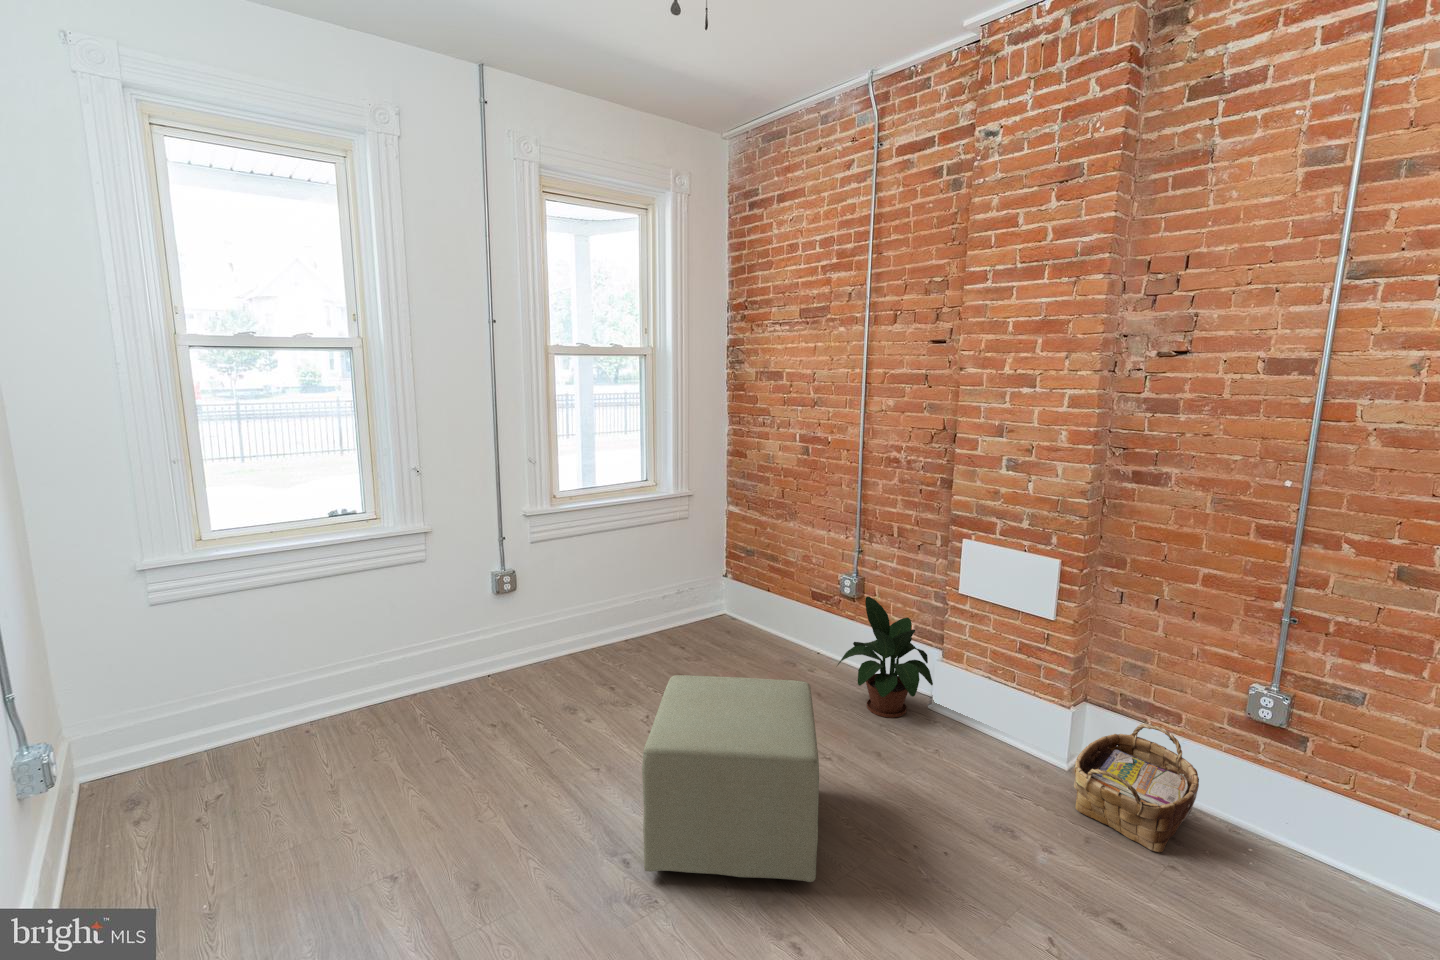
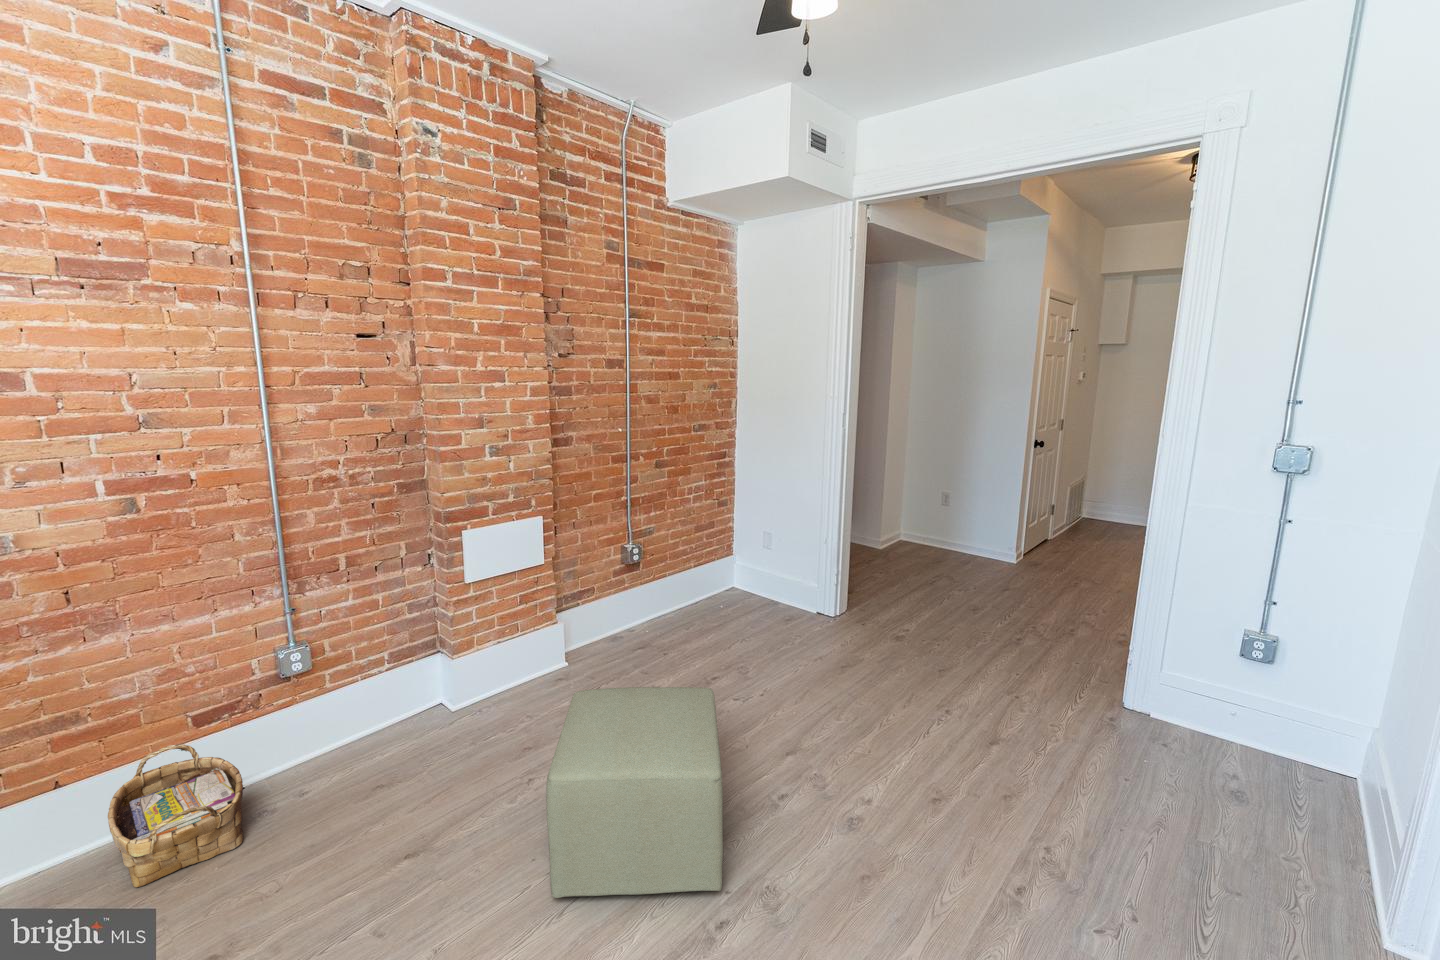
potted plant: present [837,597,933,718] -> none [369,636,497,750]
woven basket: present [1074,724,1199,852] -> present [108,744,243,887]

